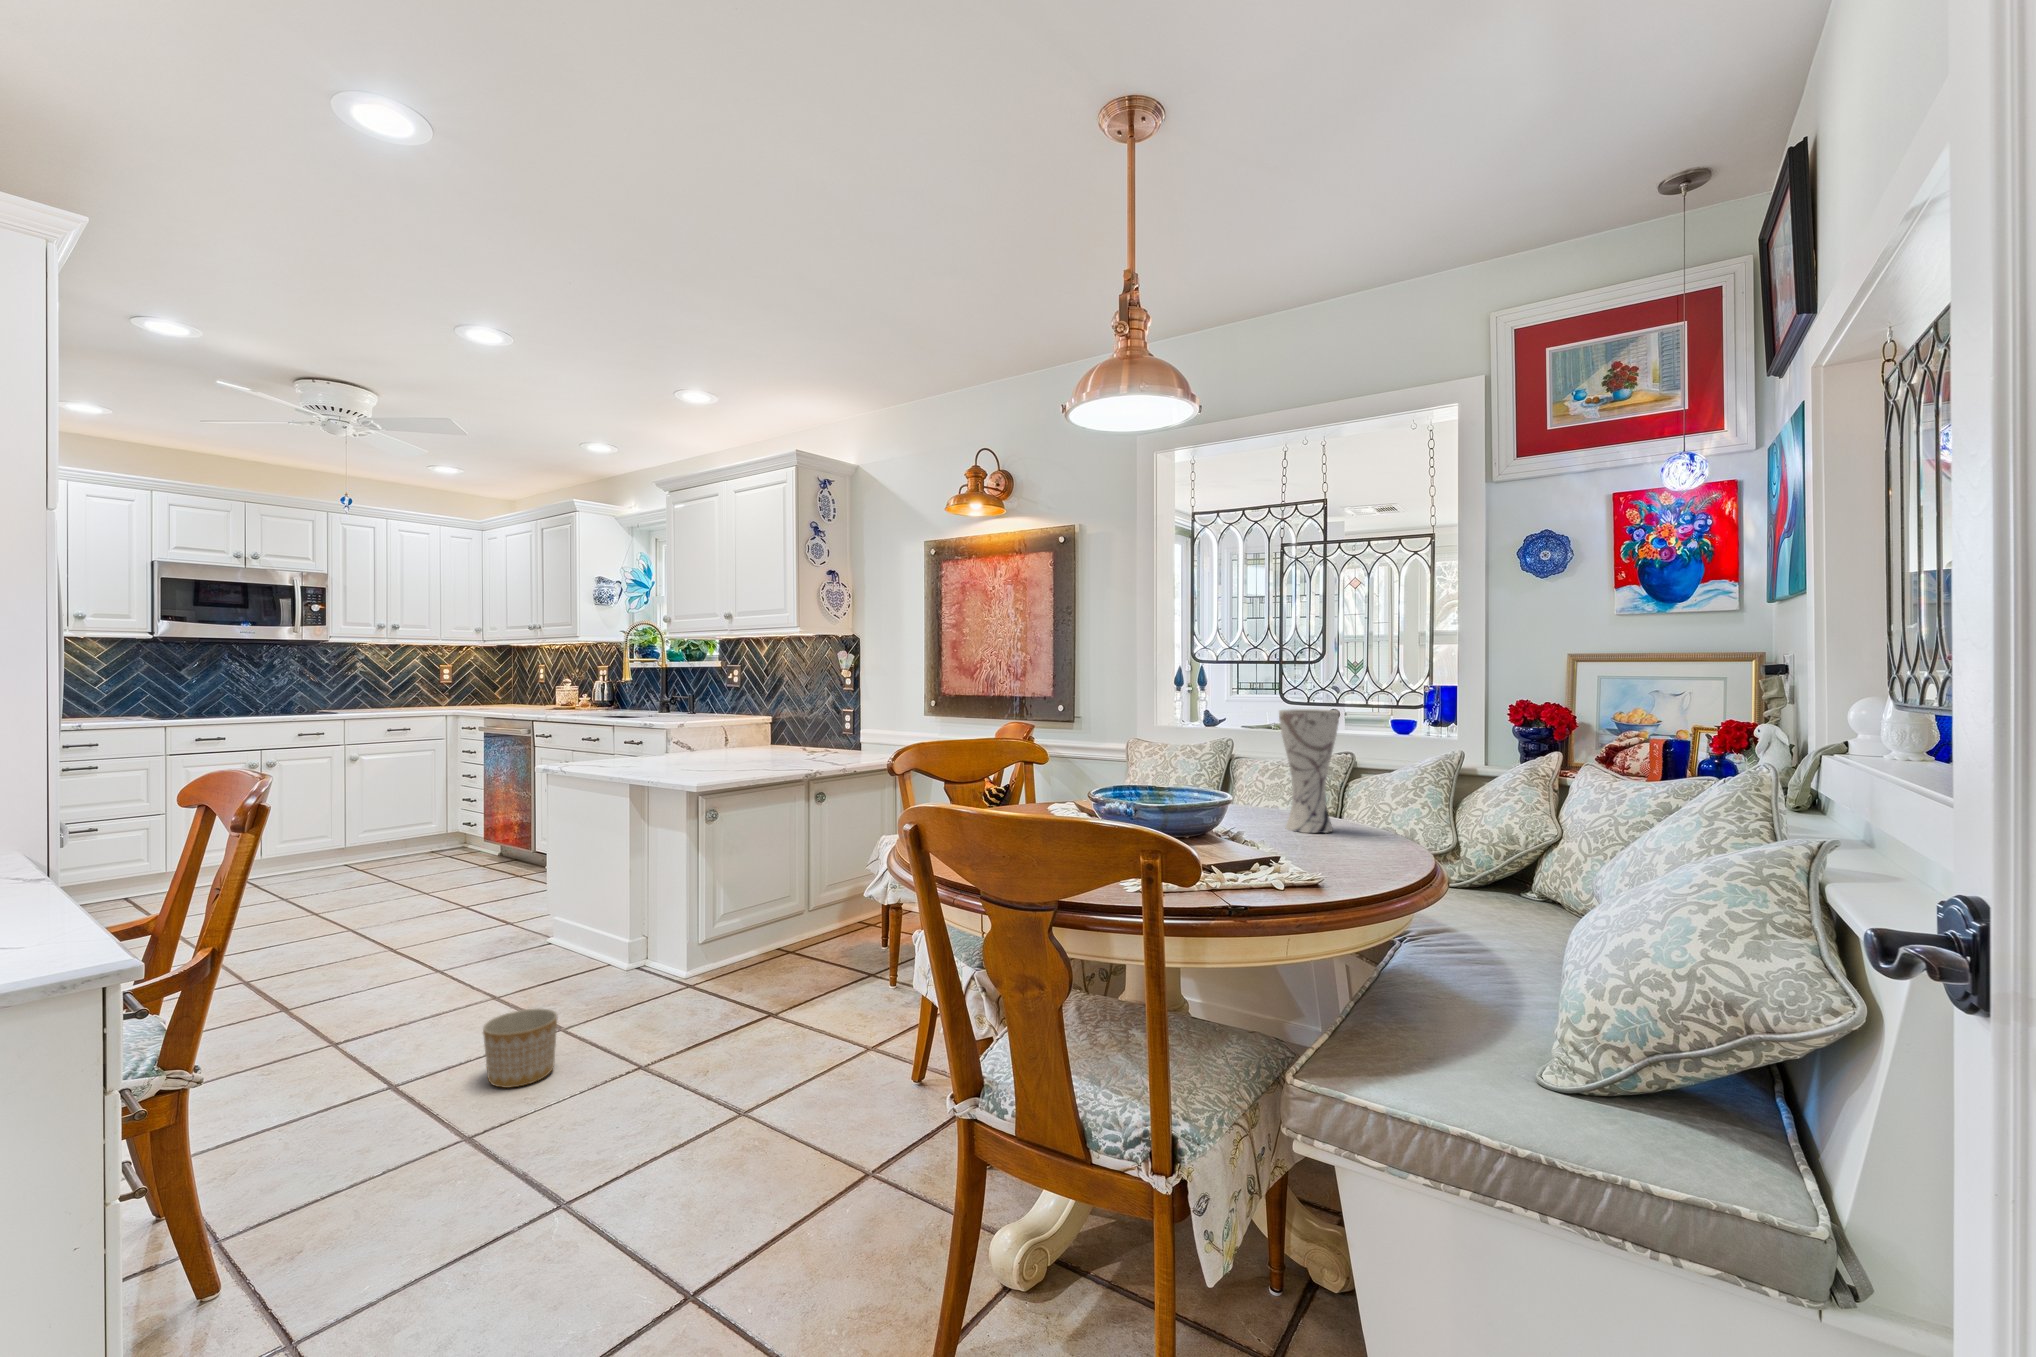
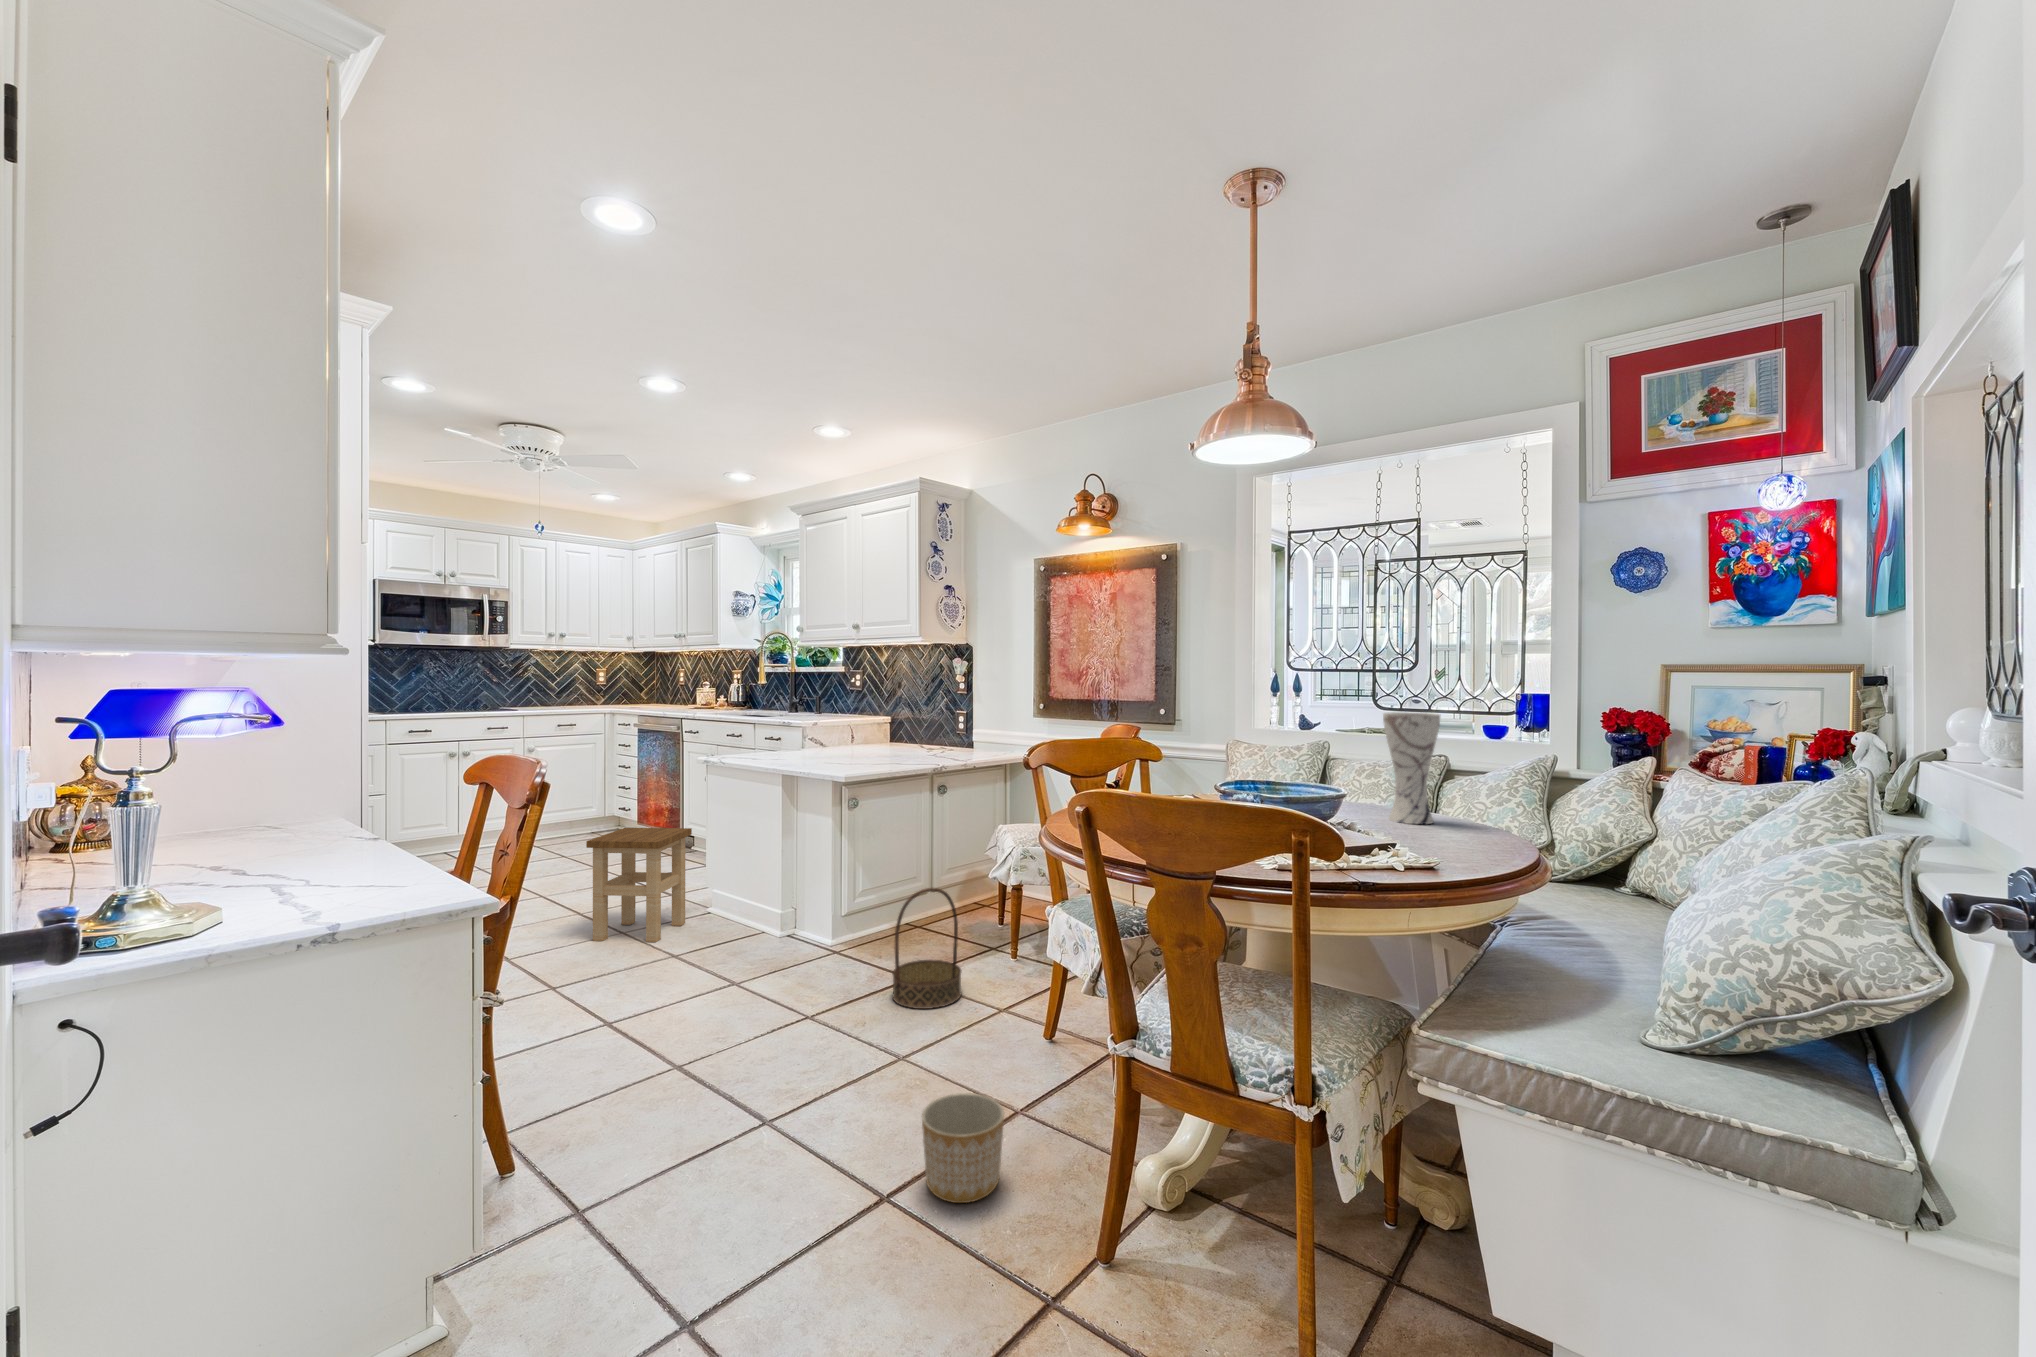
stool: none [388,851,522,986] -> present [586,828,692,942]
basket: none [745,914,826,1054] -> present [892,888,961,1009]
planter: present [483,1008,557,1088] -> present [922,1093,1004,1203]

